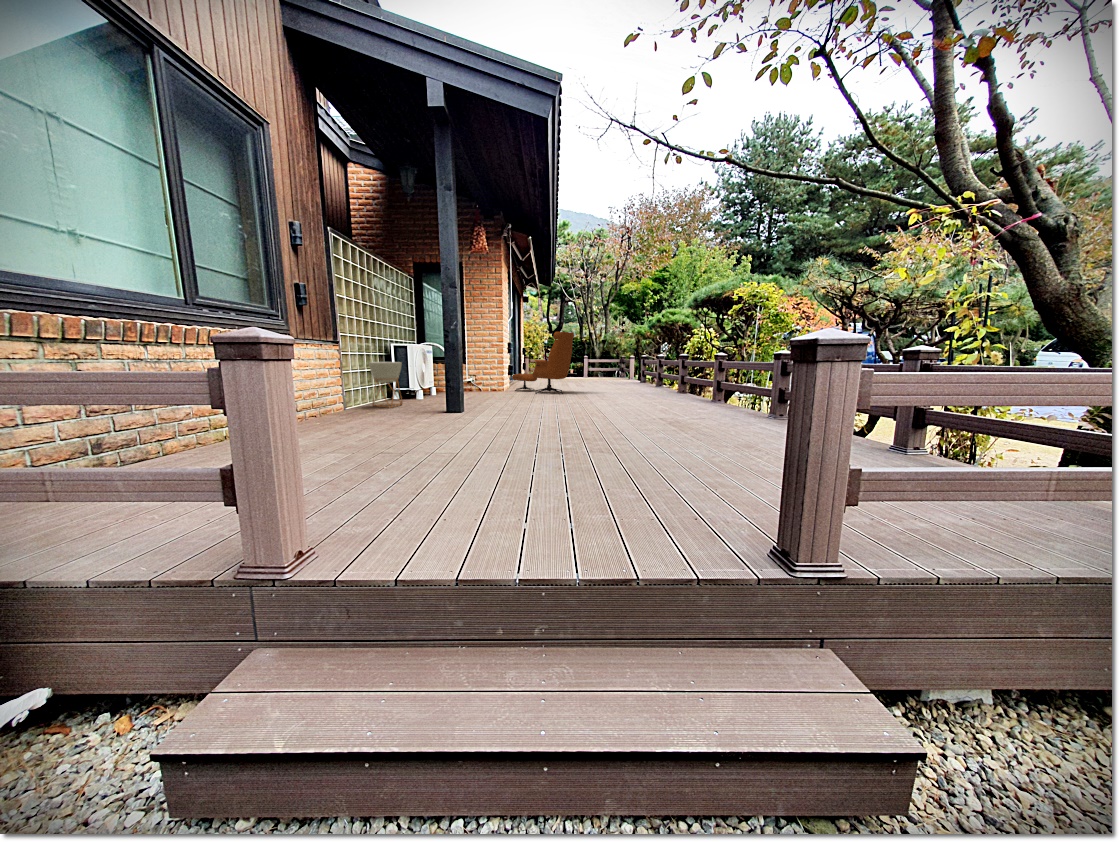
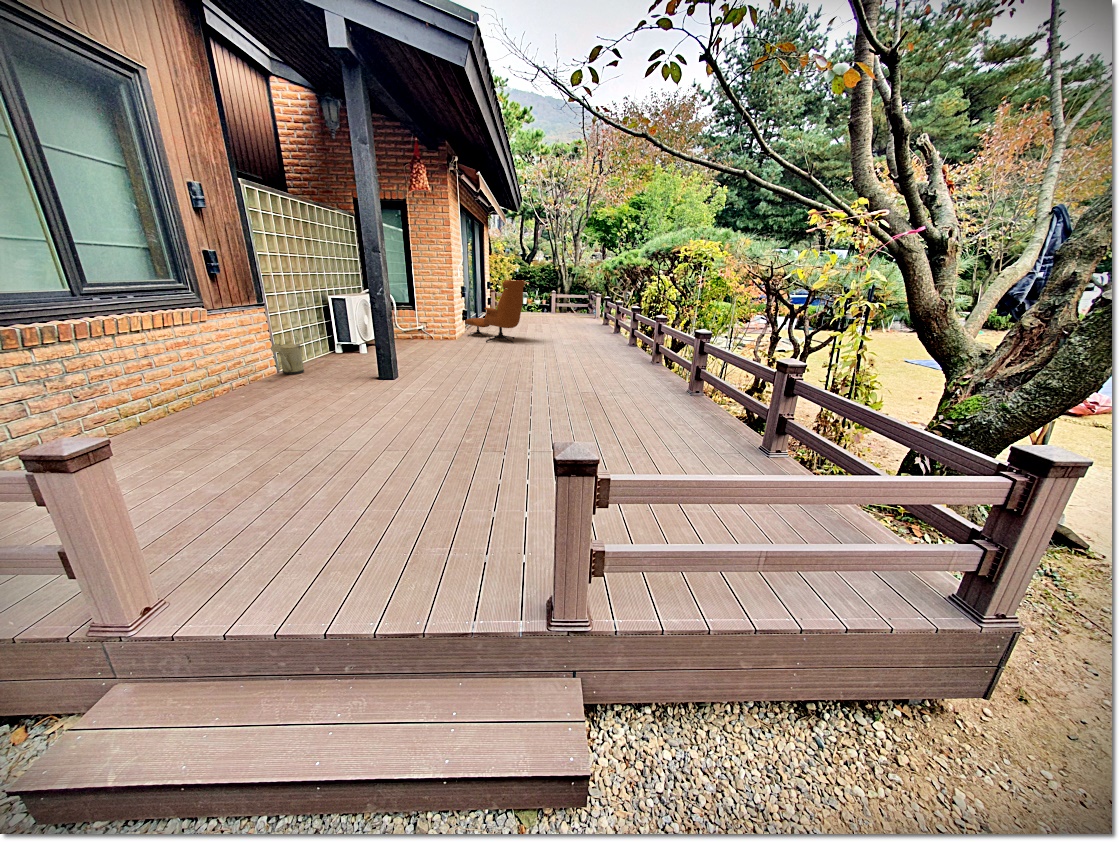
planter: present [369,362,403,408] -> none [305,315,345,364]
watering can: none [341,375,367,414] -> present [271,338,304,374]

